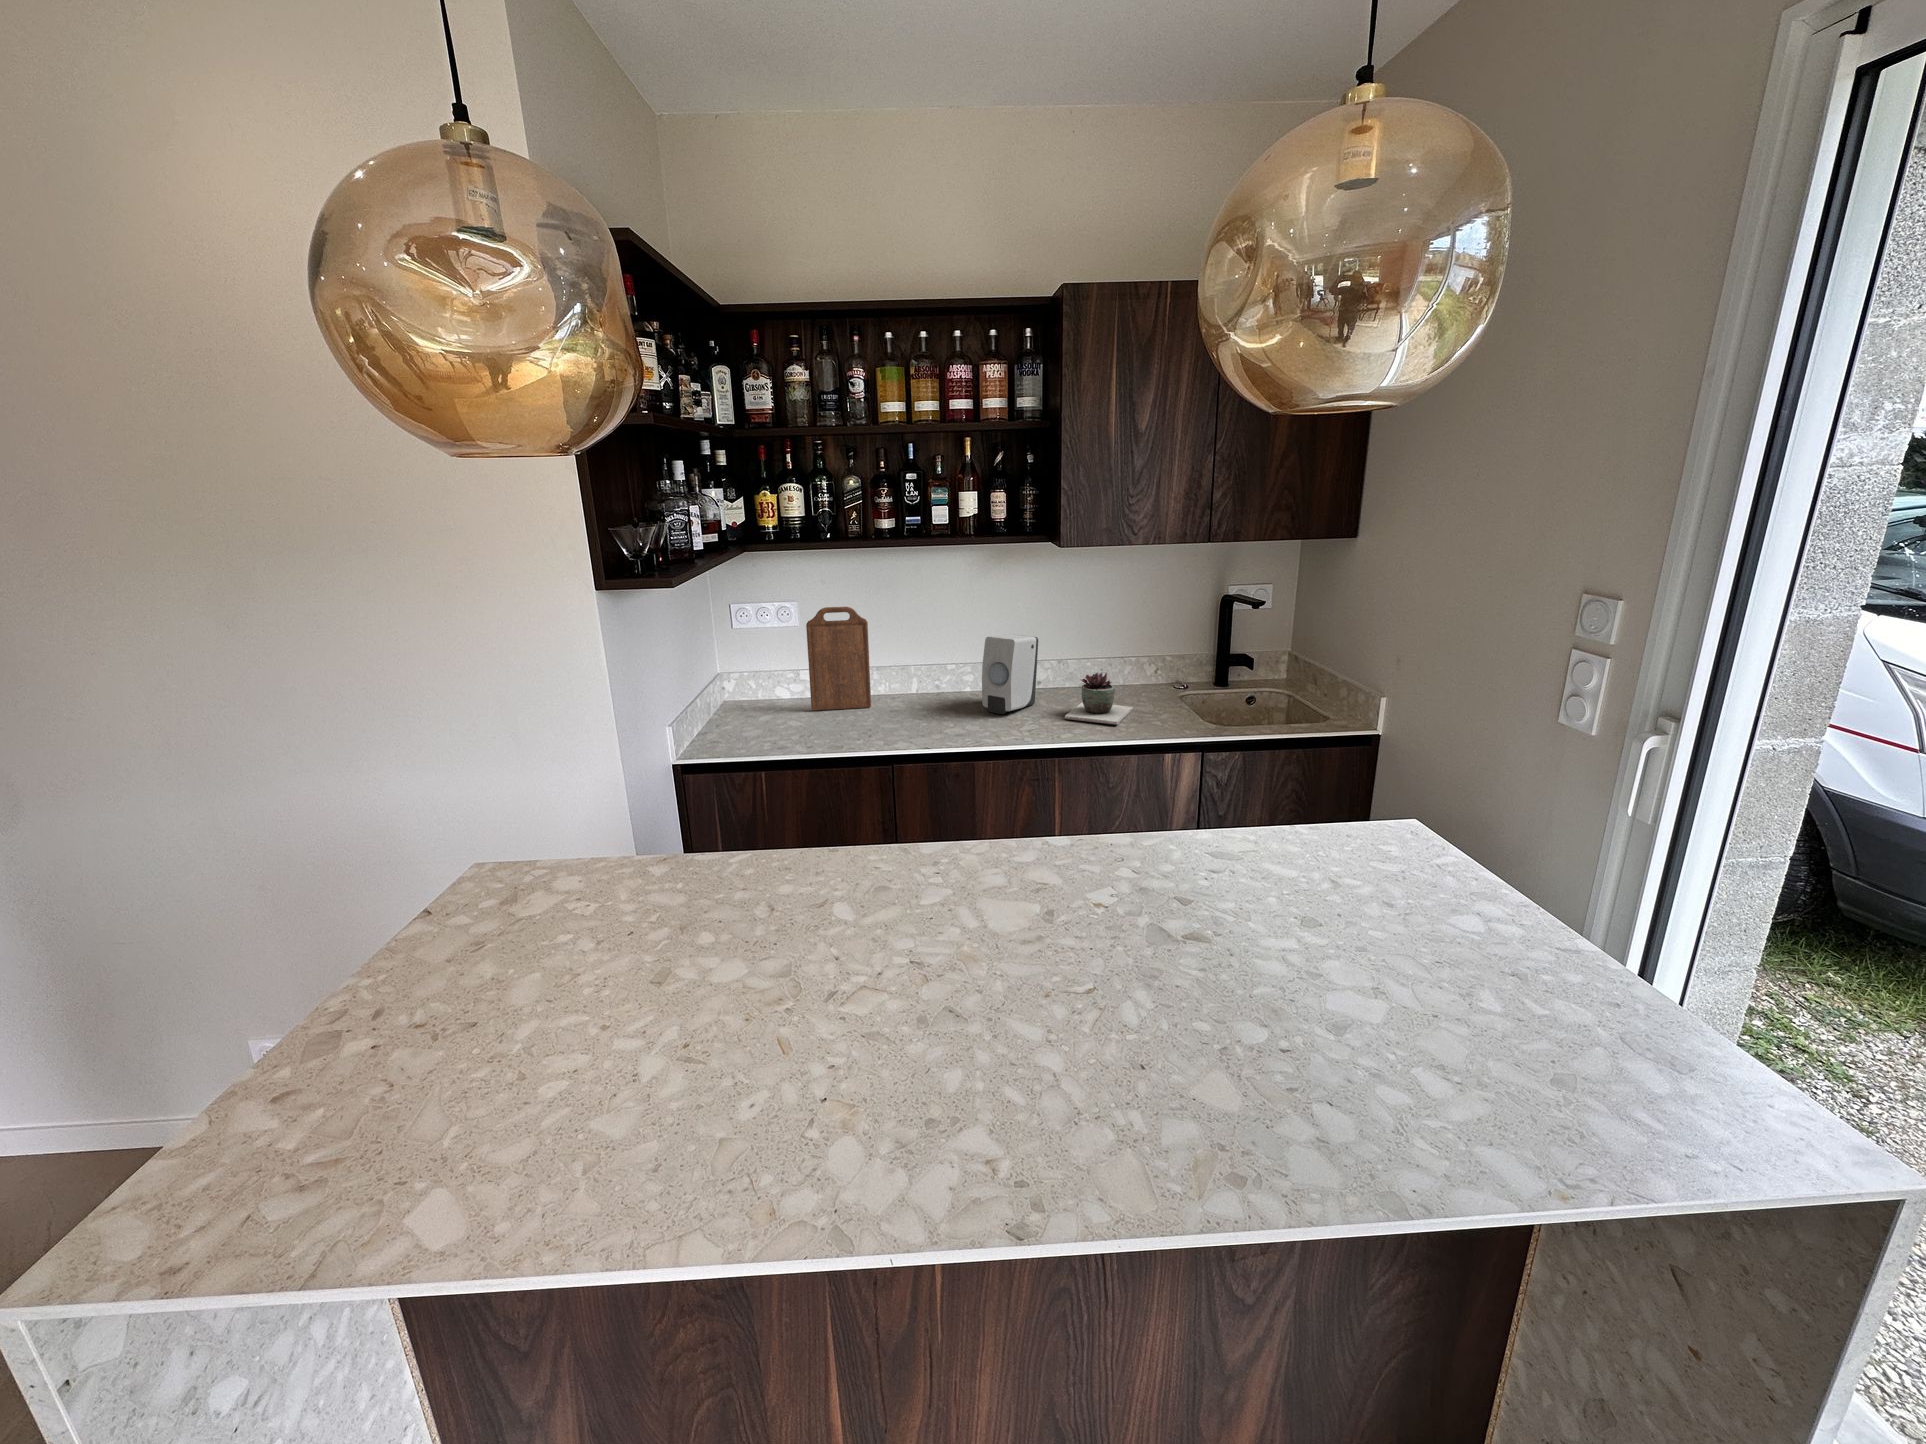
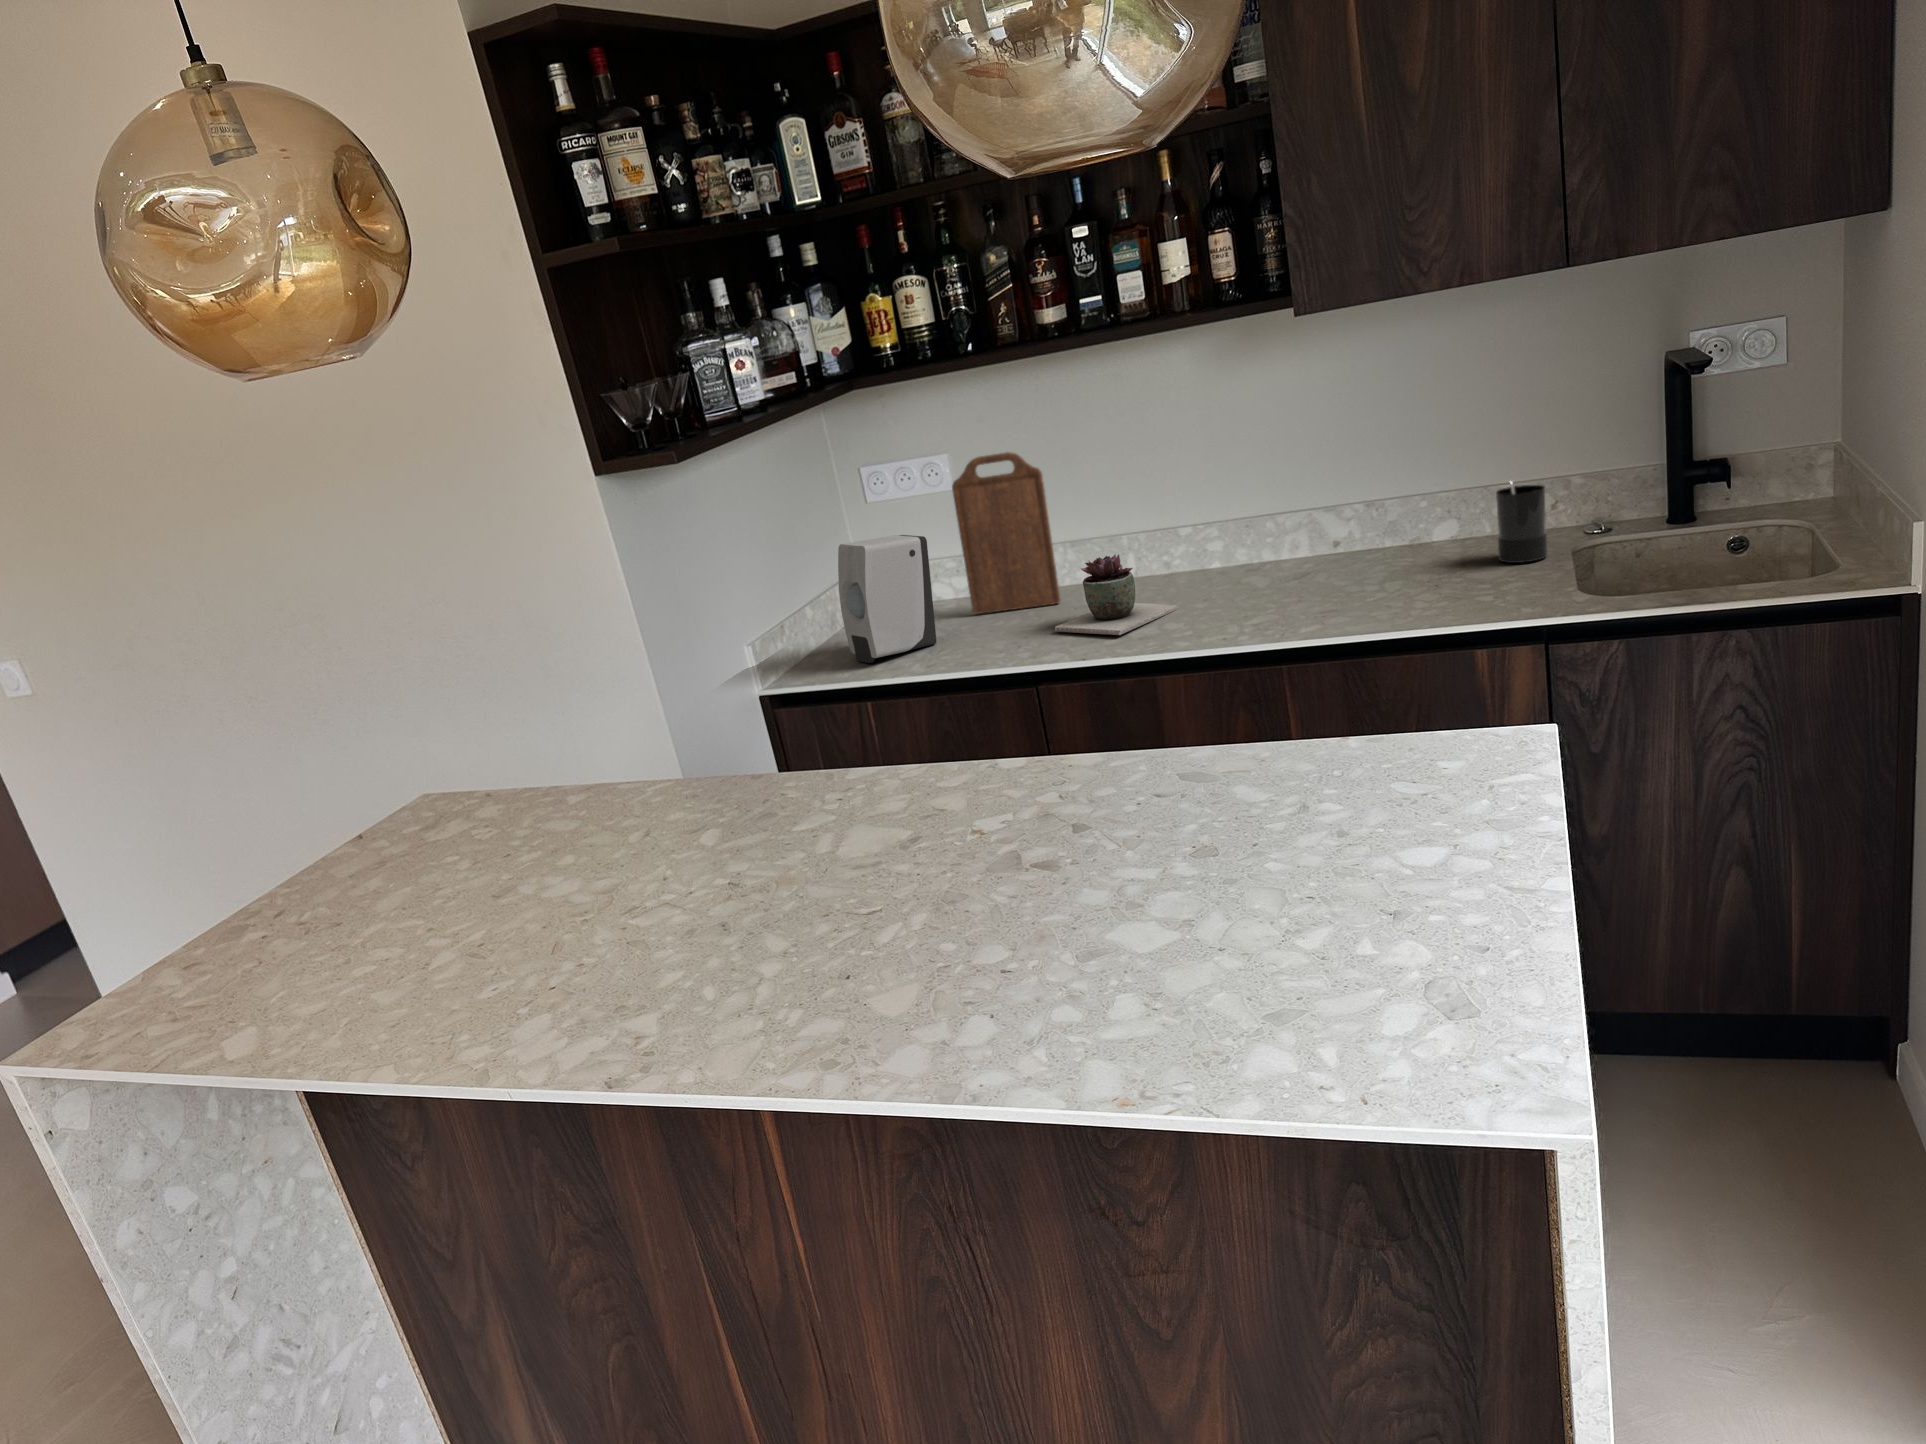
soap dispenser: present [982,634,1038,714] -> present [838,535,936,663]
candle: none [1135,656,1164,704] -> present [1496,482,1547,563]
succulent plant: present [1065,673,1133,725] -> present [1055,554,1179,635]

